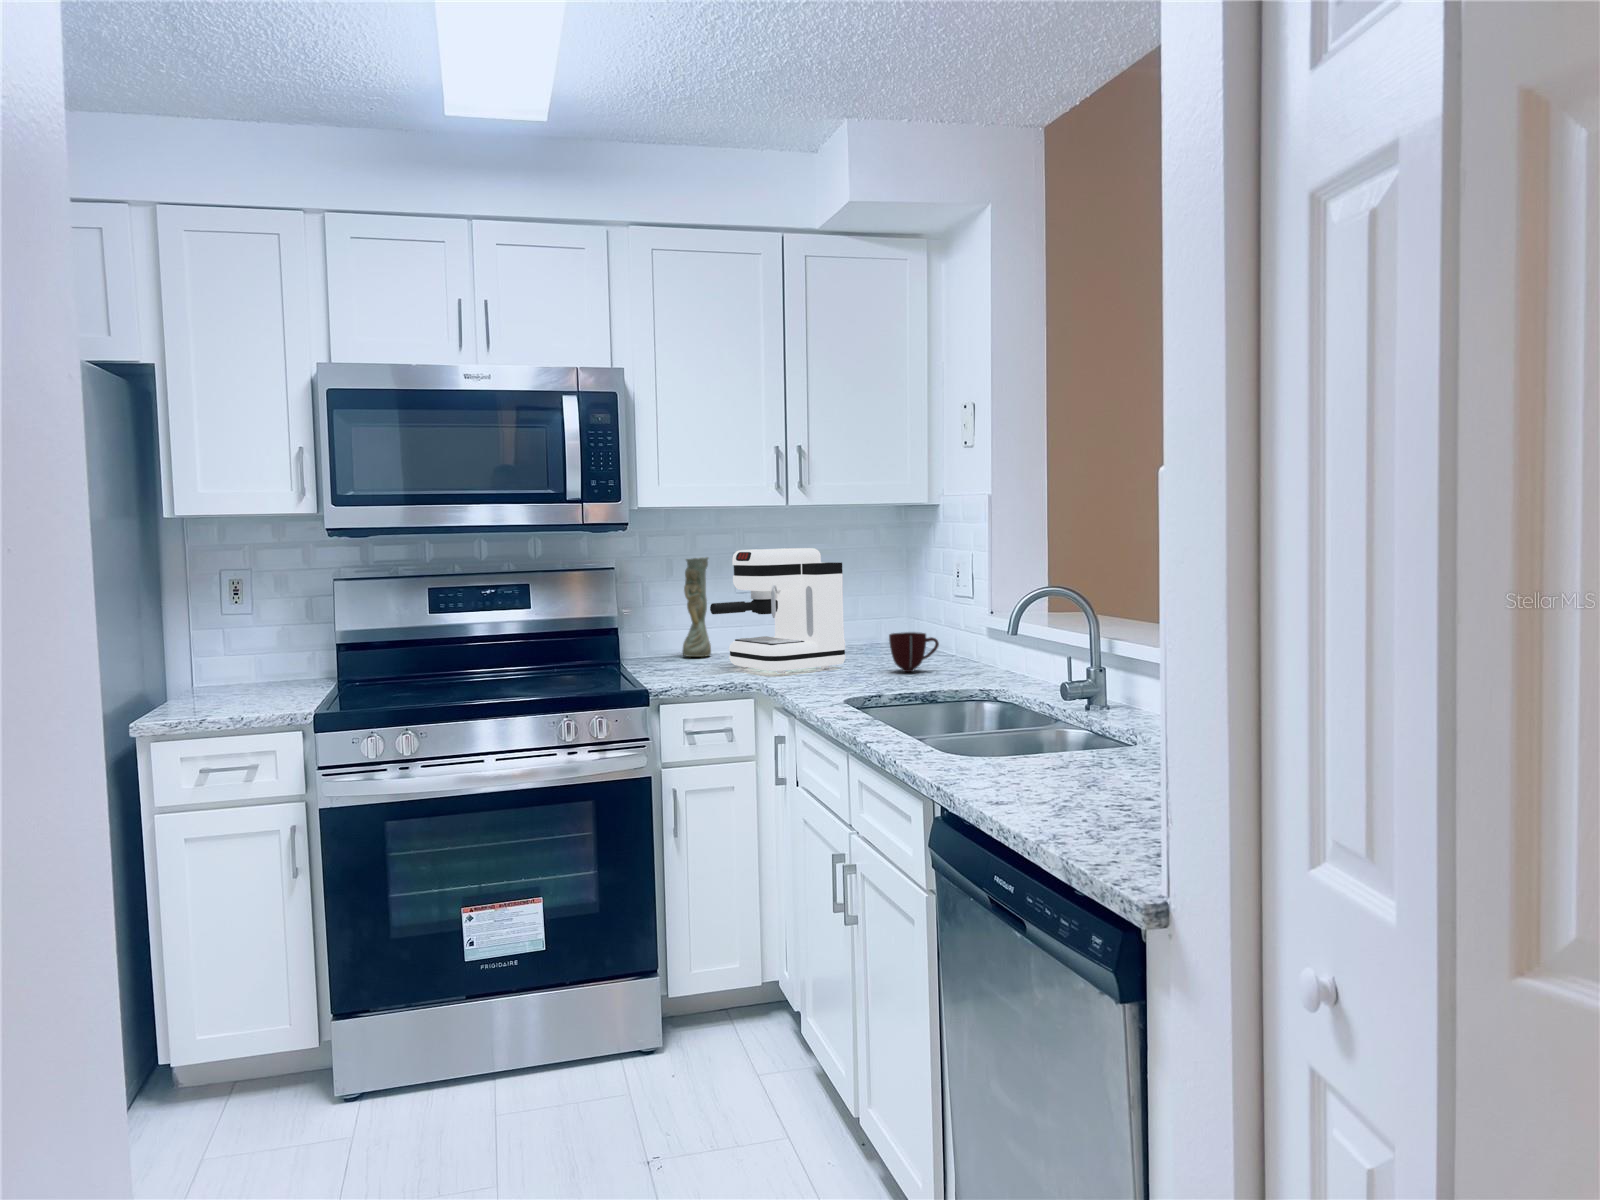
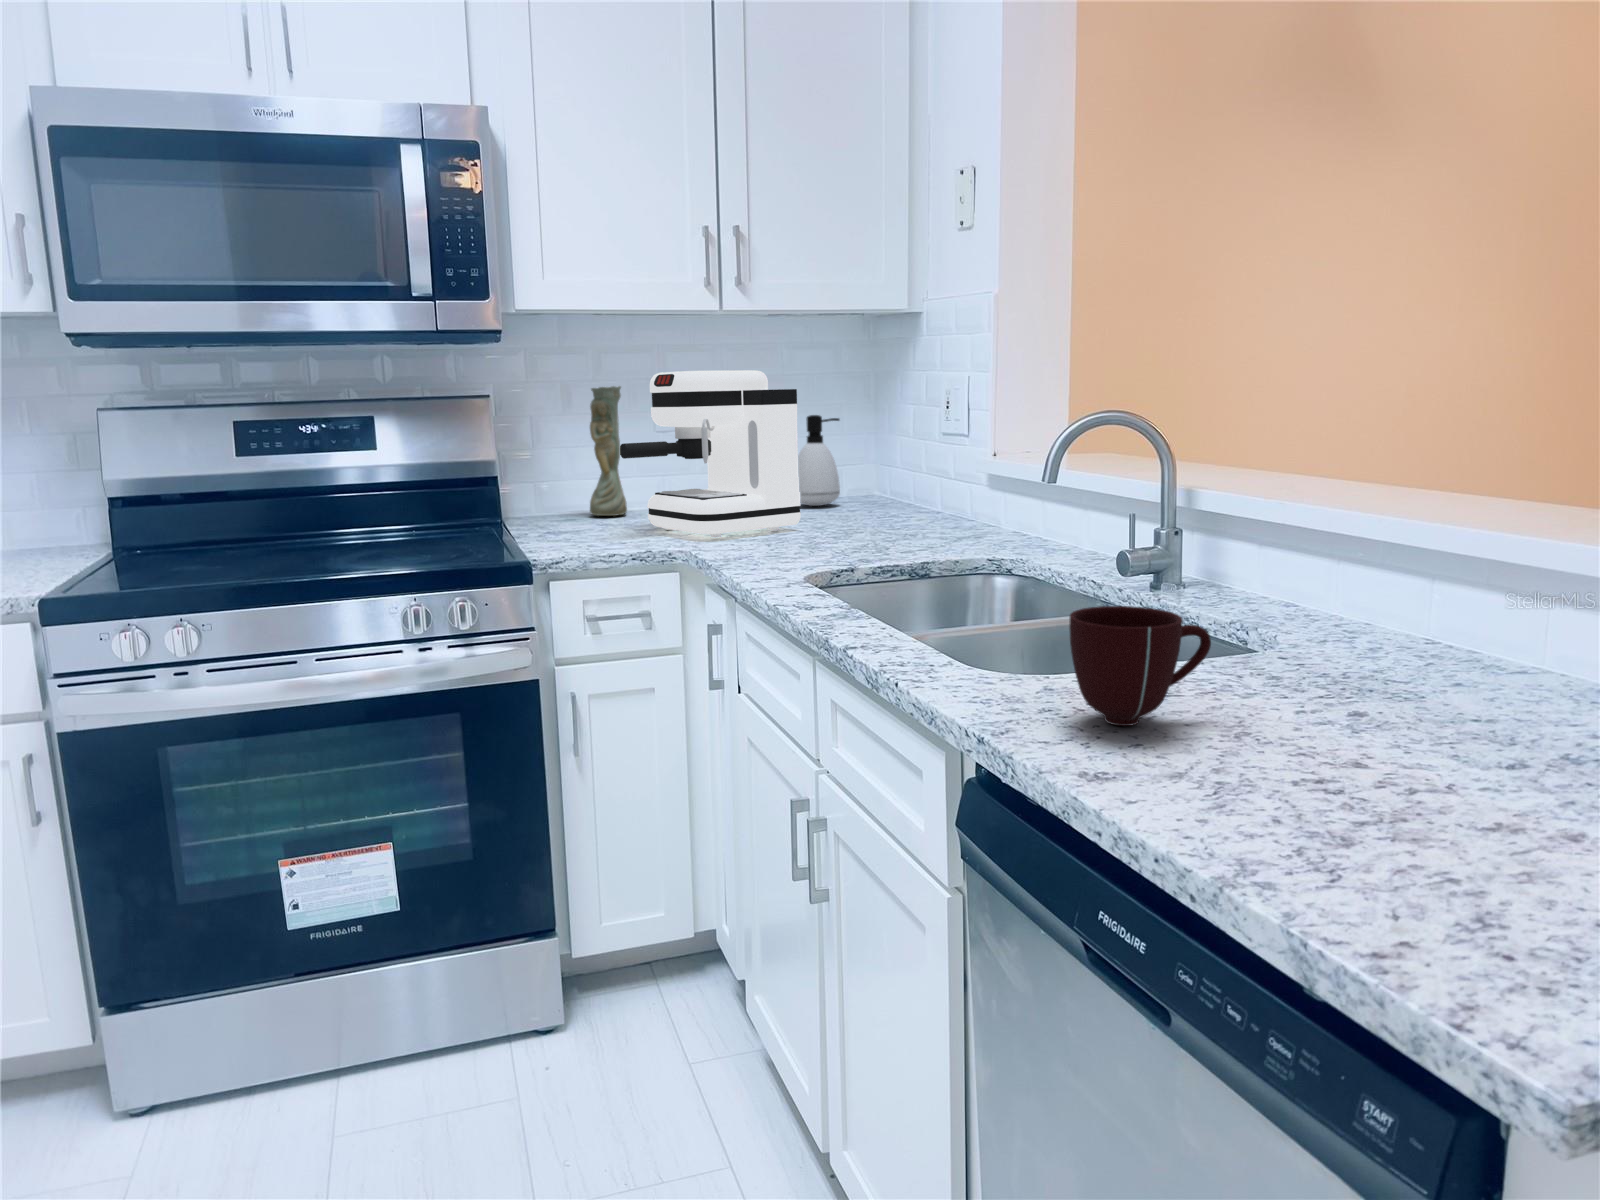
soap dispenser: none [840,578,878,649] -> present [798,415,840,506]
mug: present [889,632,939,672] -> present [1069,606,1211,726]

